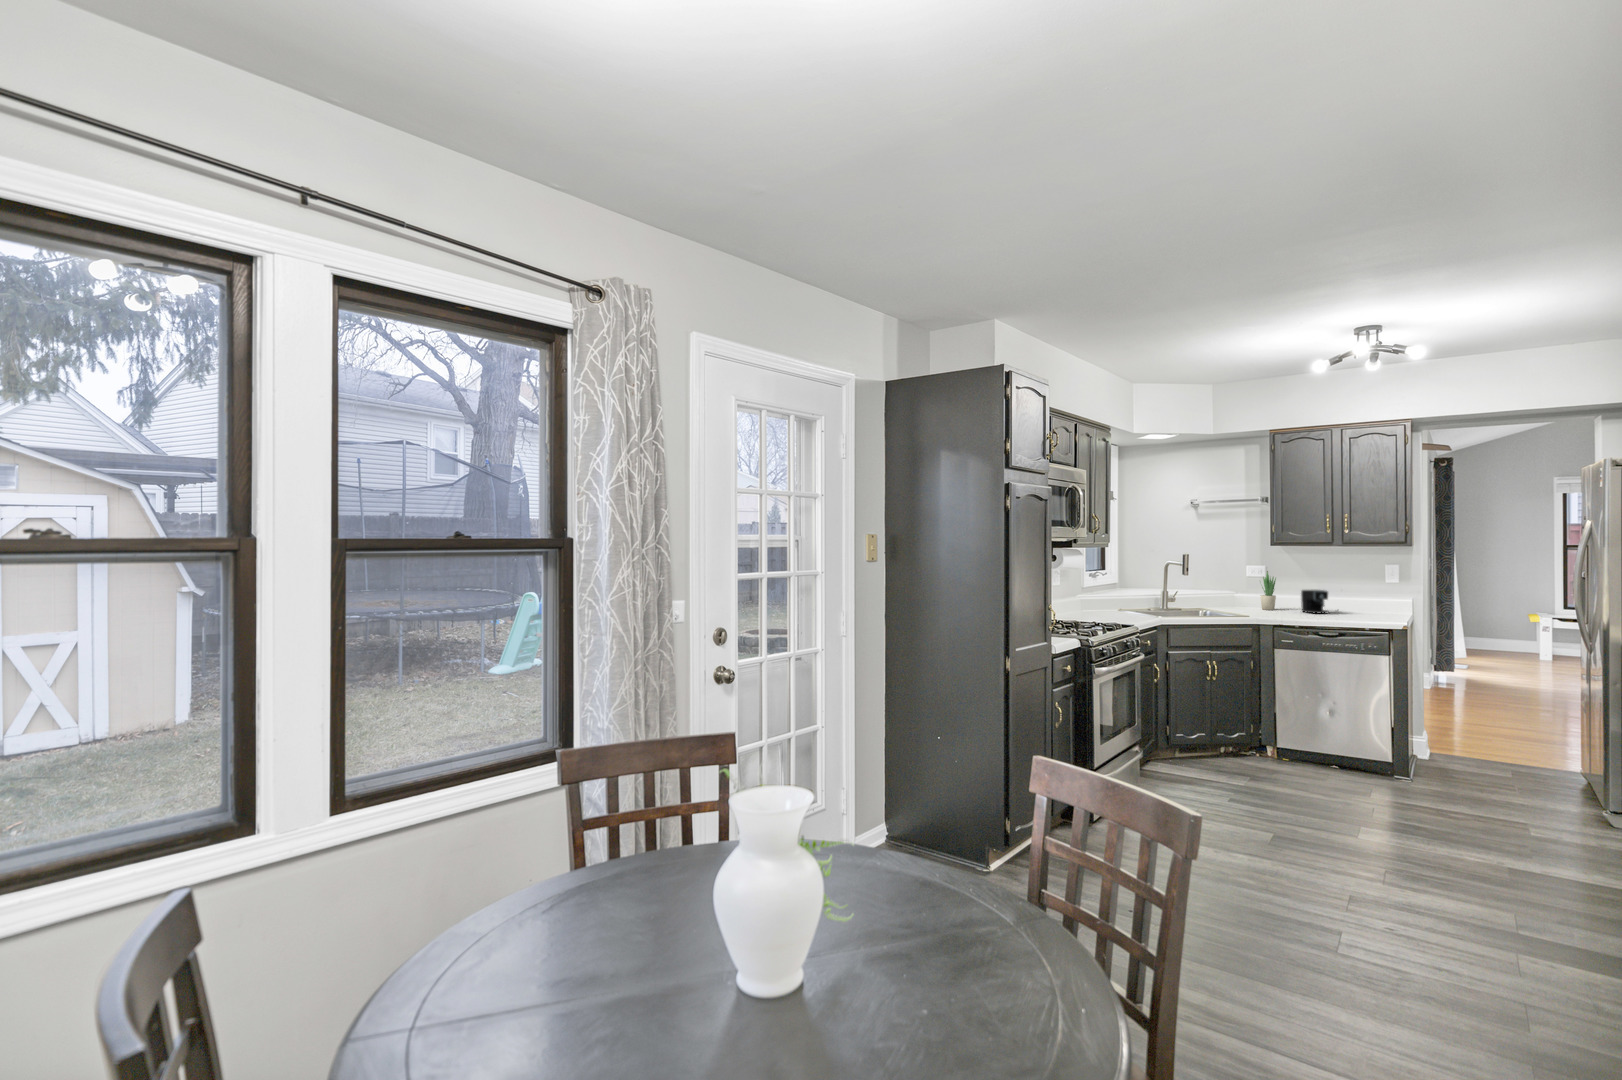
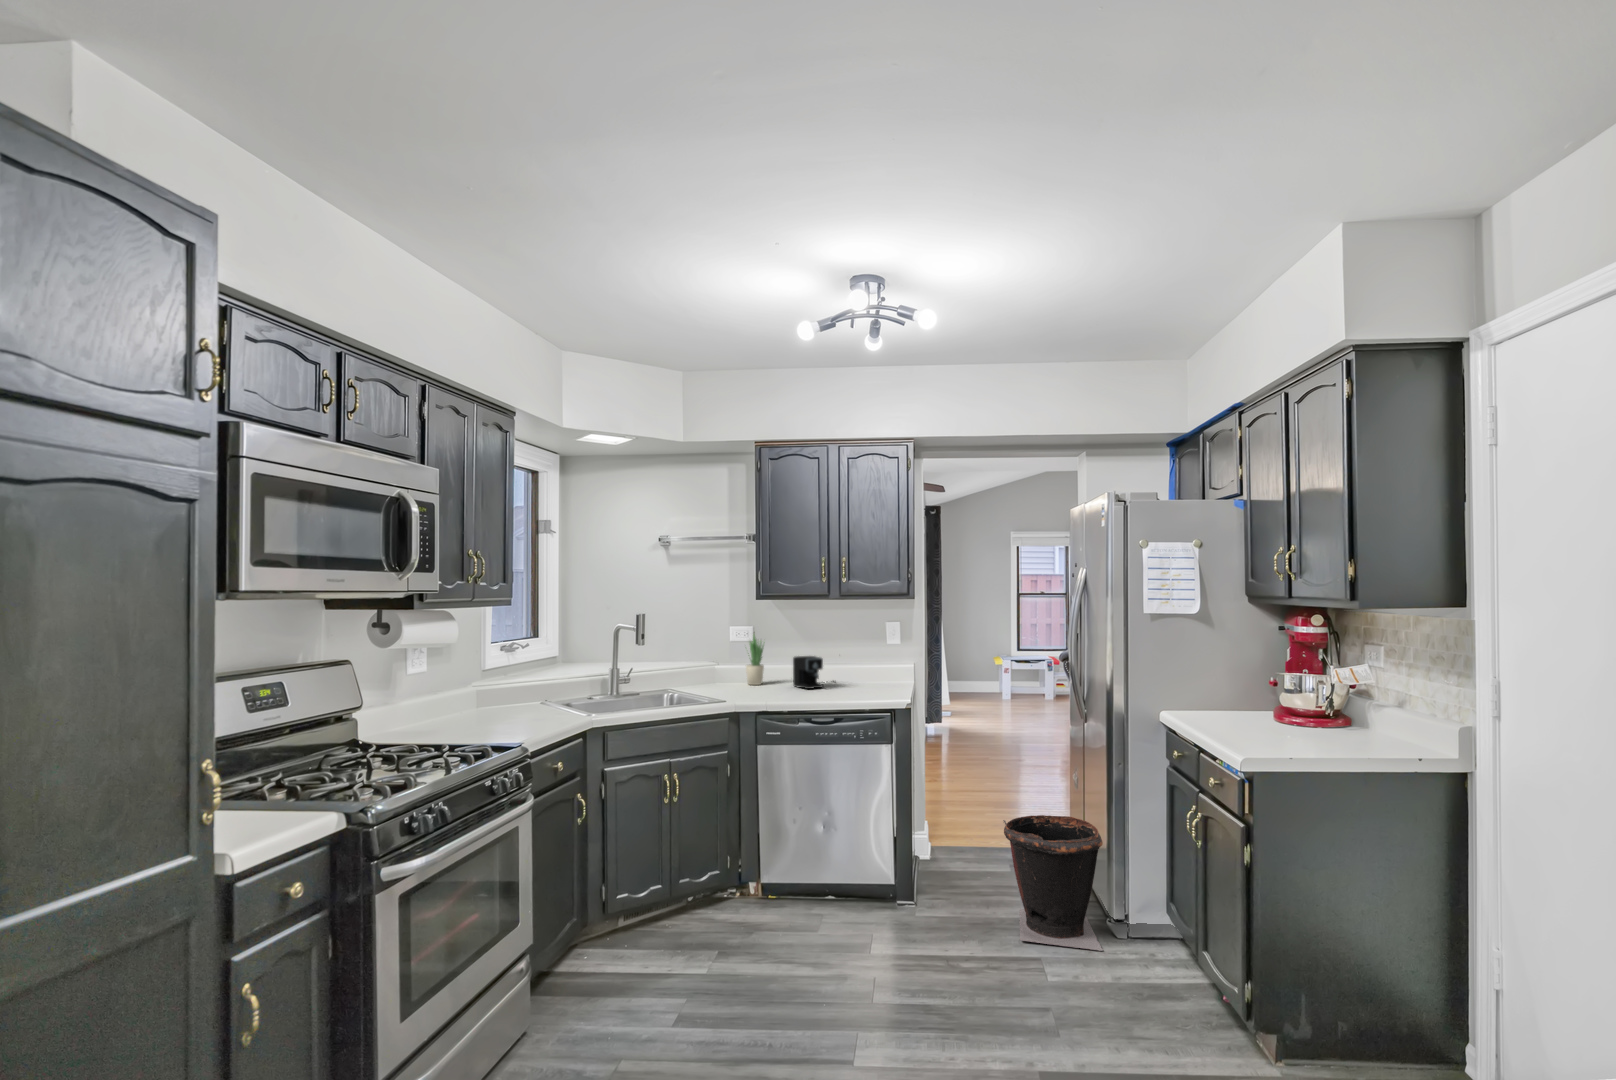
waste bin: none [1492,711,1589,811] -> present [1003,815,1103,951]

